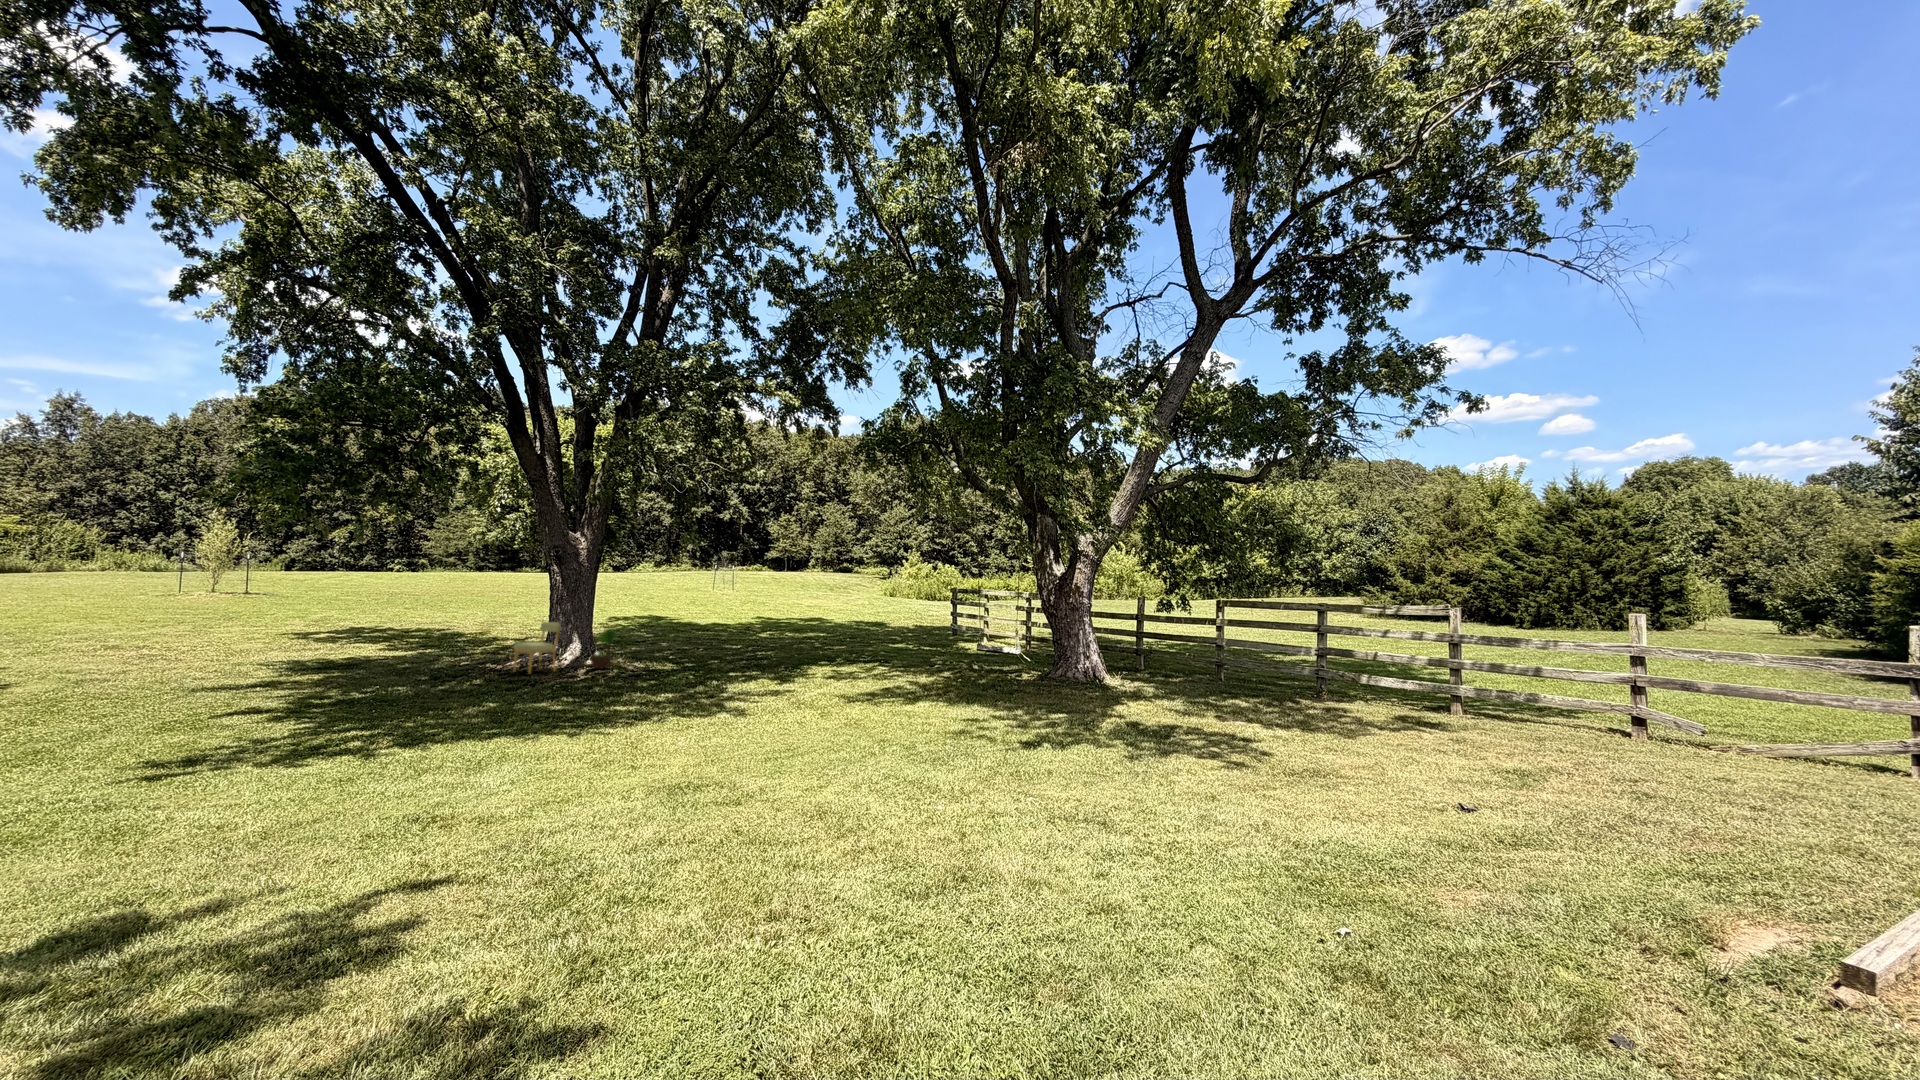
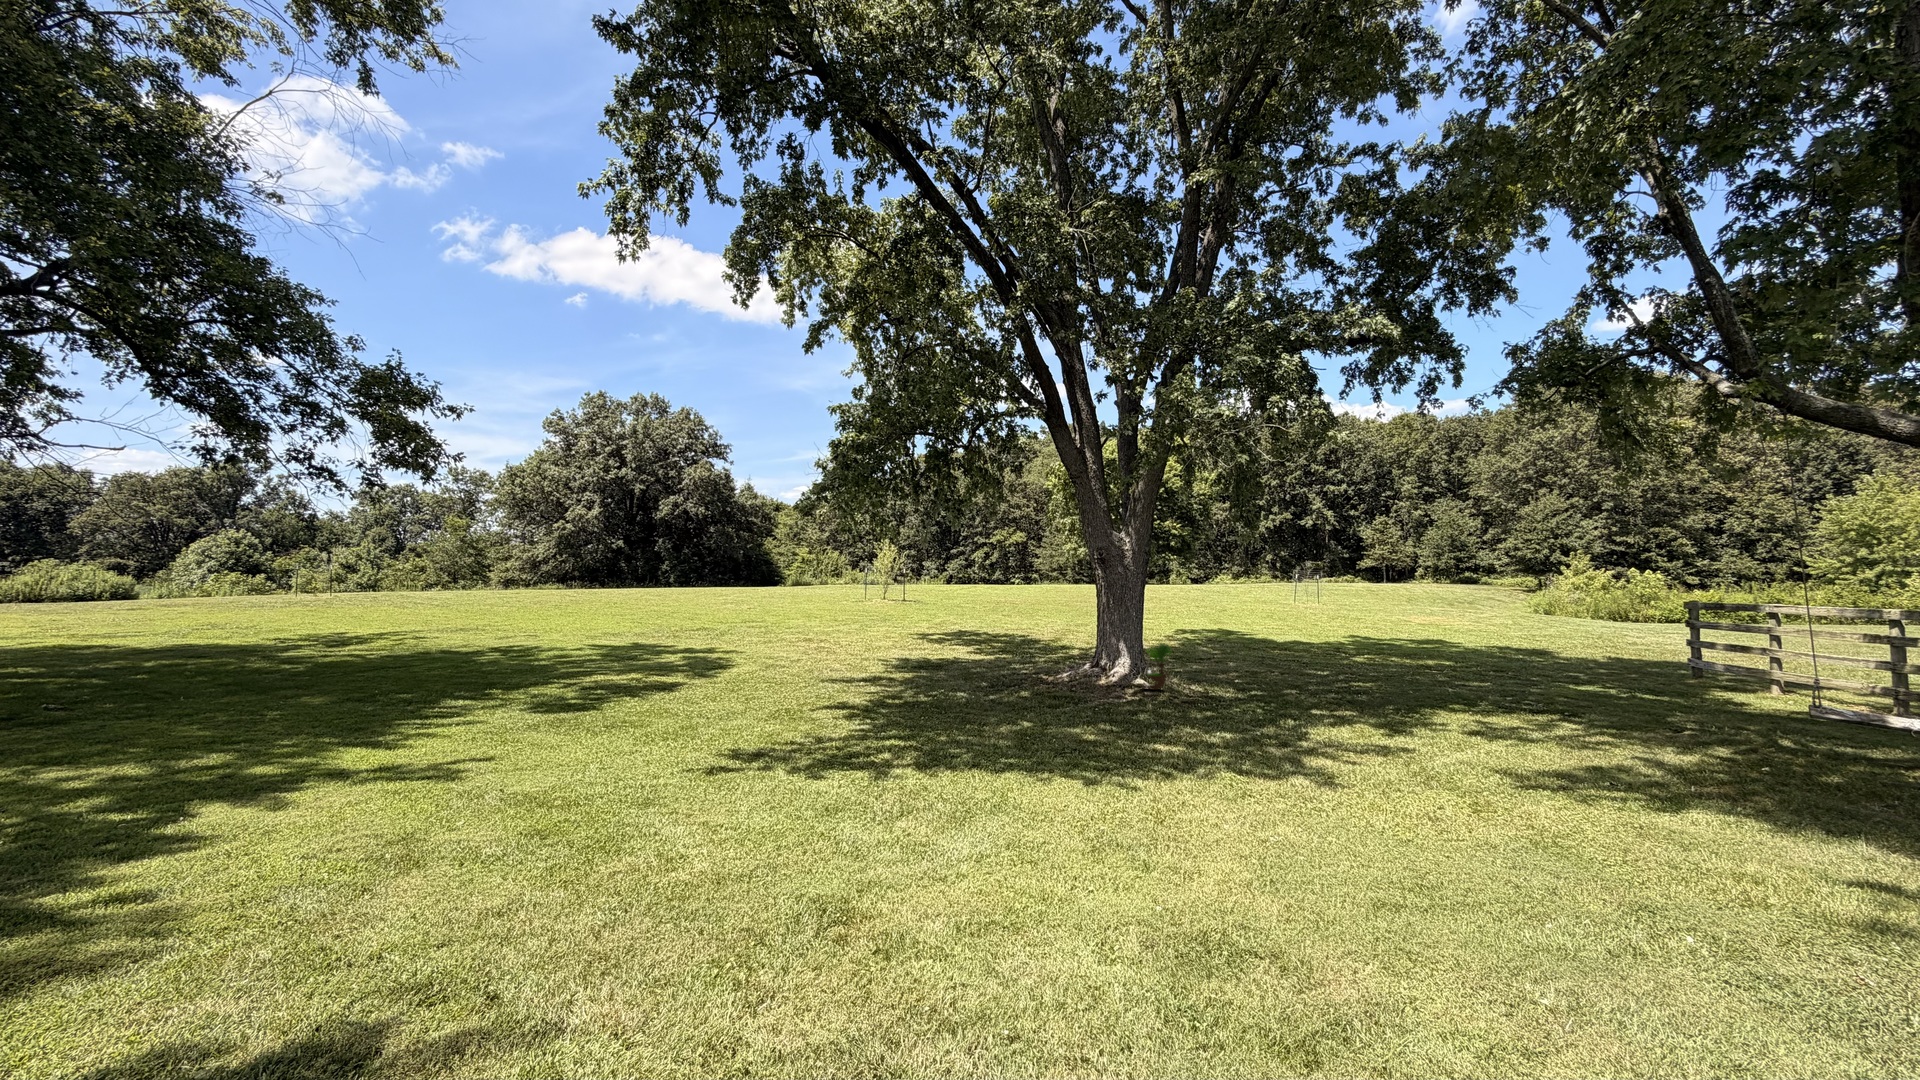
chair: present [513,622,561,674] -> none [1065,632,1110,690]

